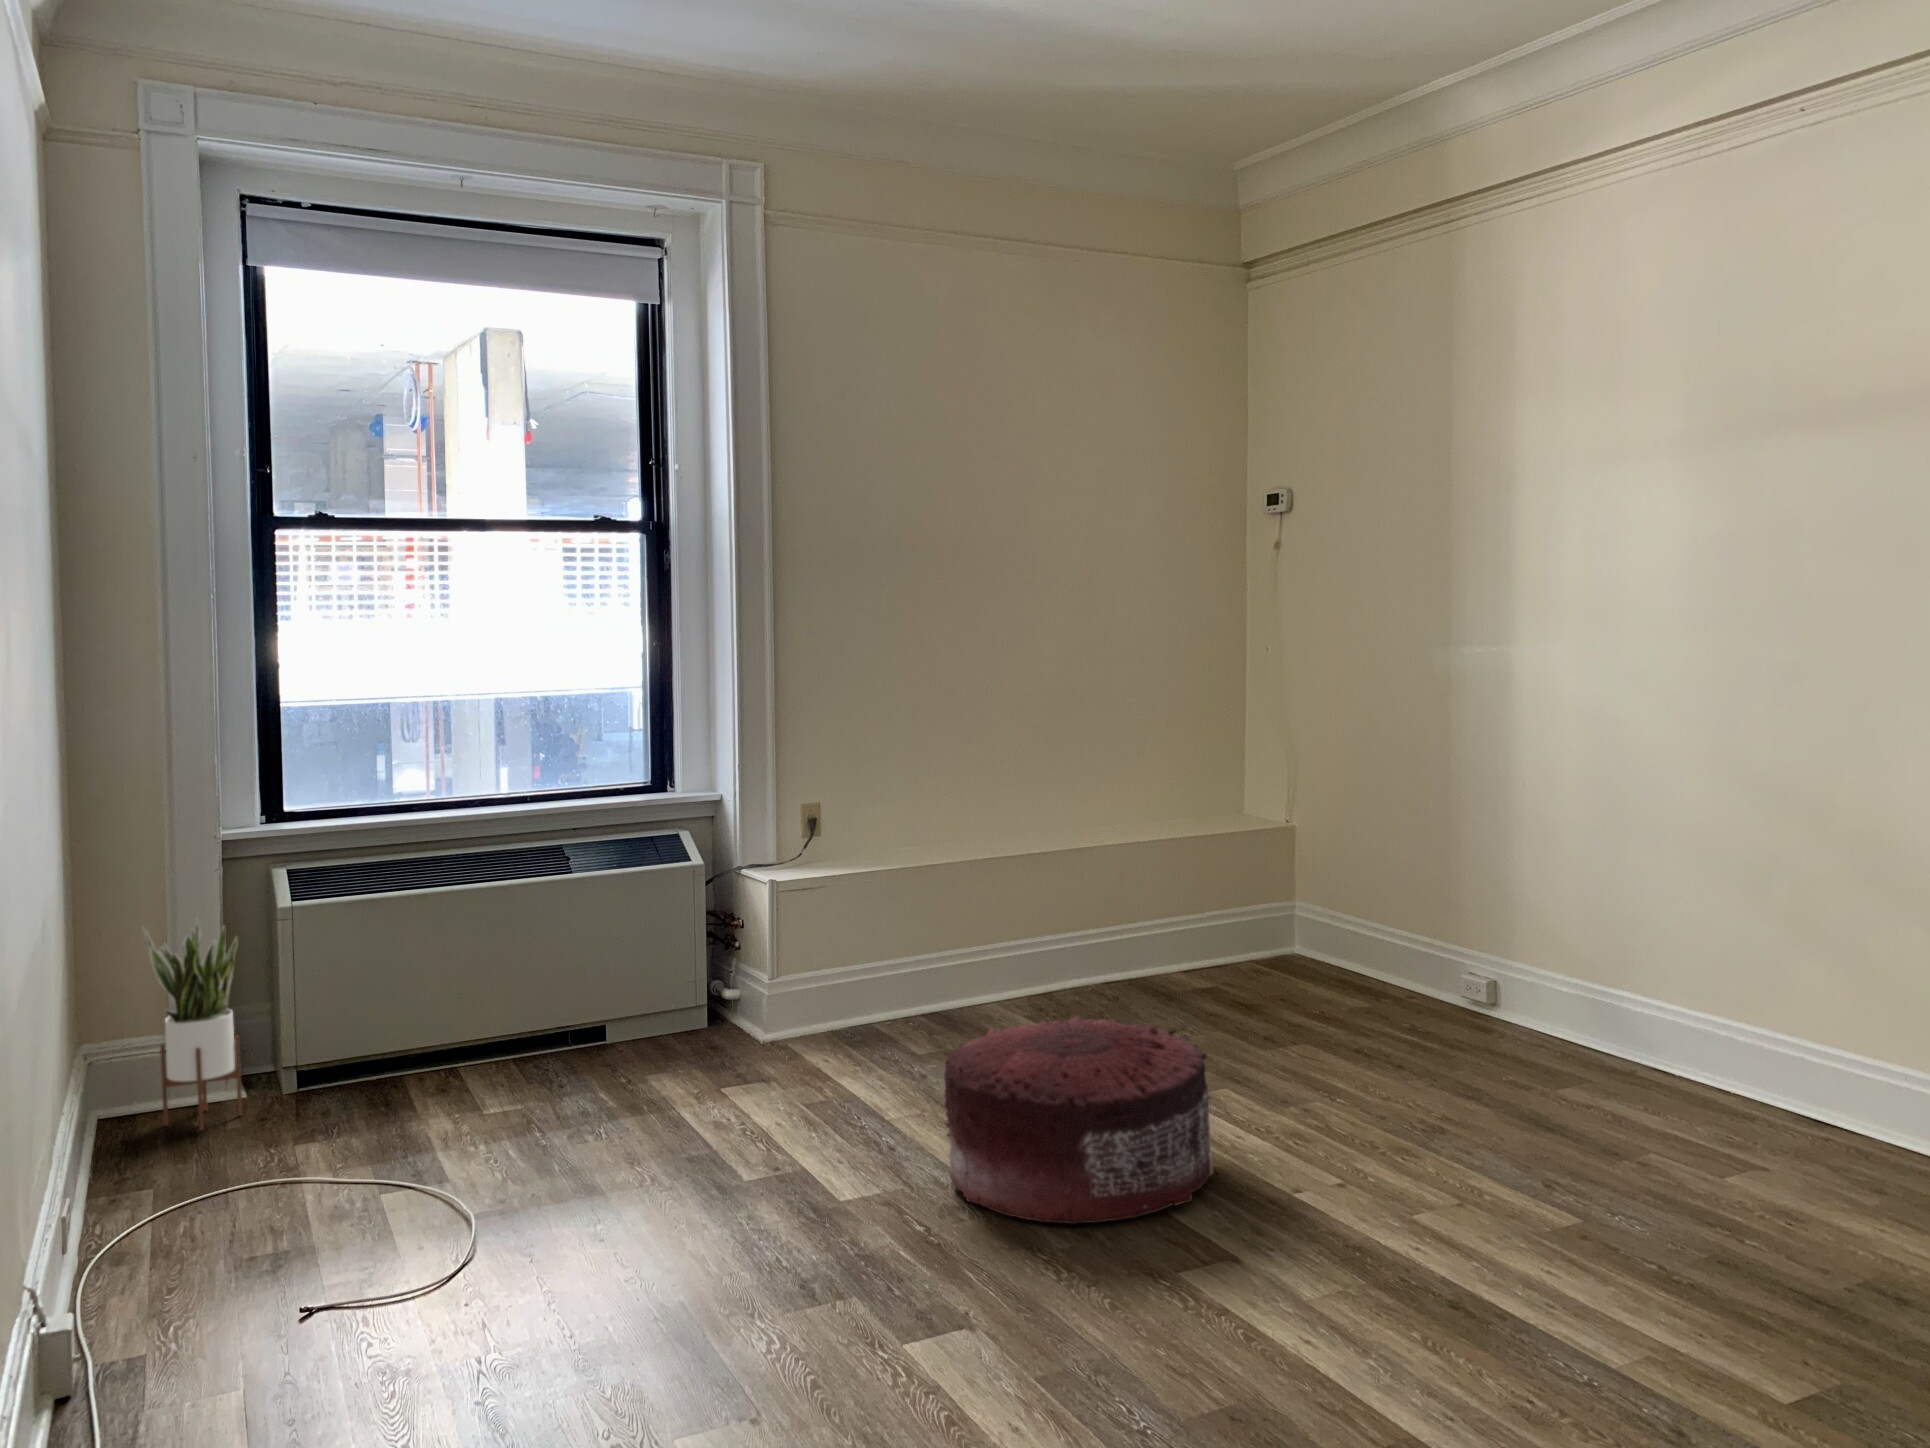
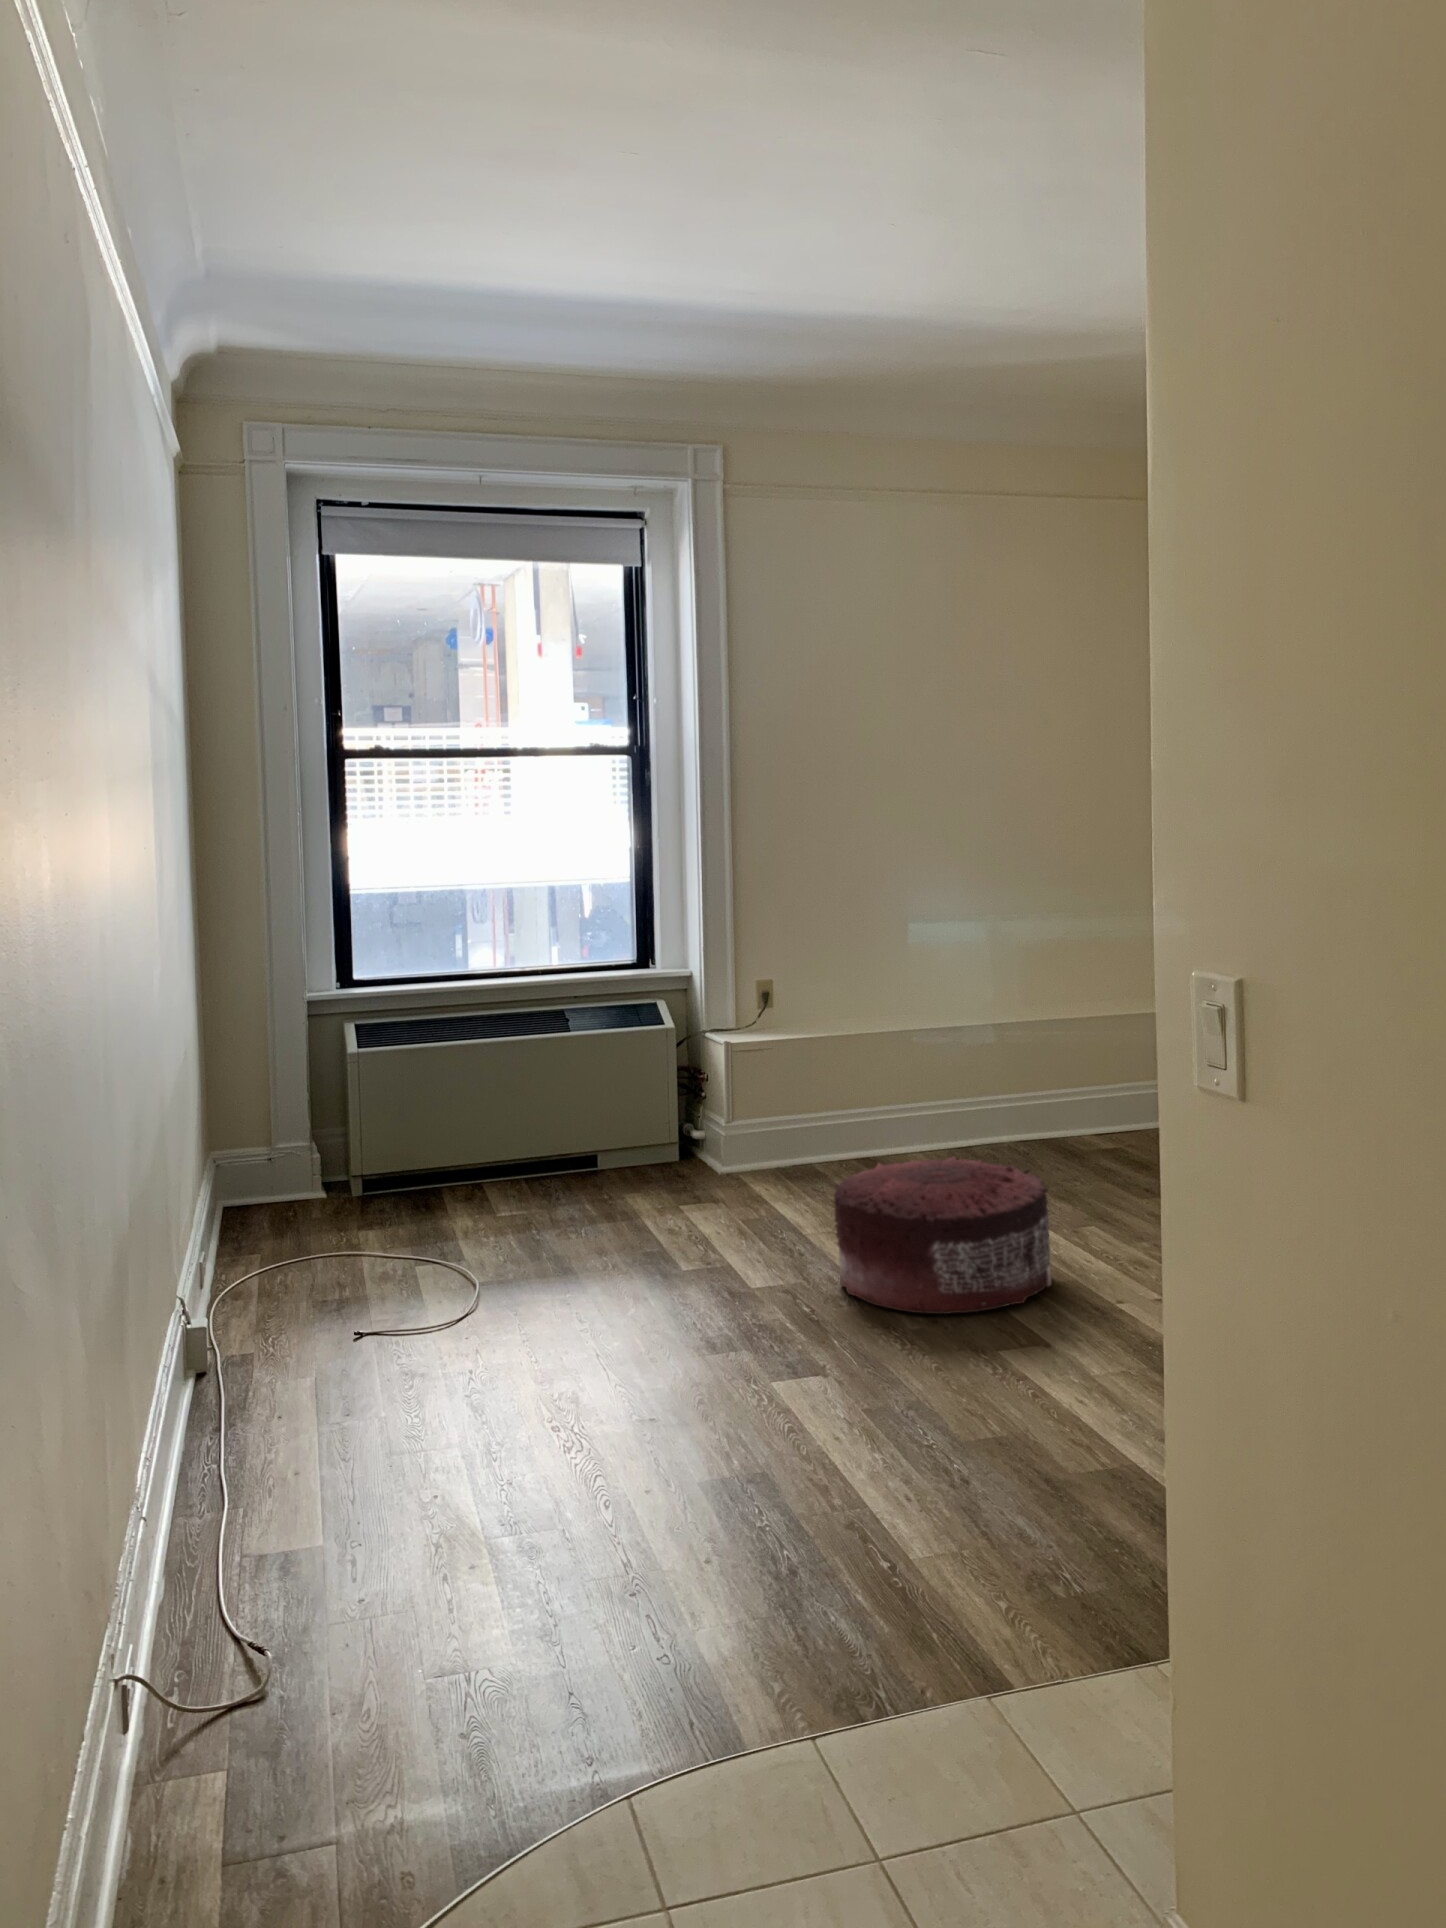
potted plant: present [143,918,243,1131] -> none [251,1058,322,1219]

